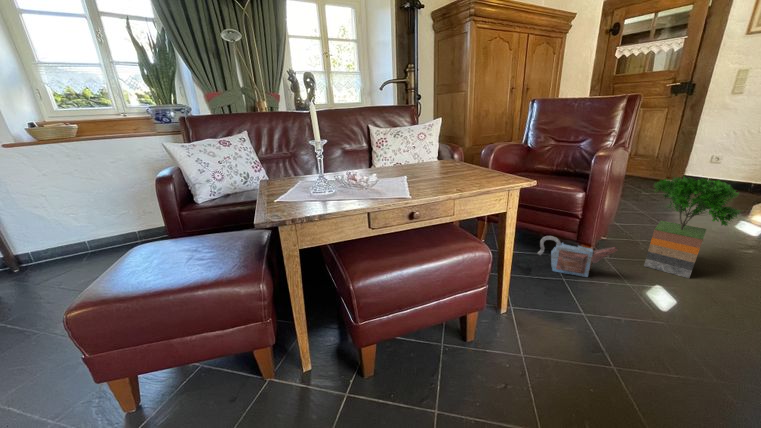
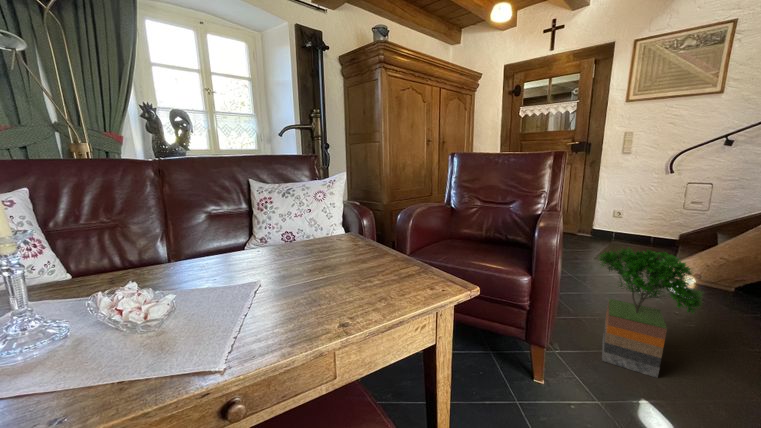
watering can: present [538,236,618,277] -> none [479,335,581,392]

